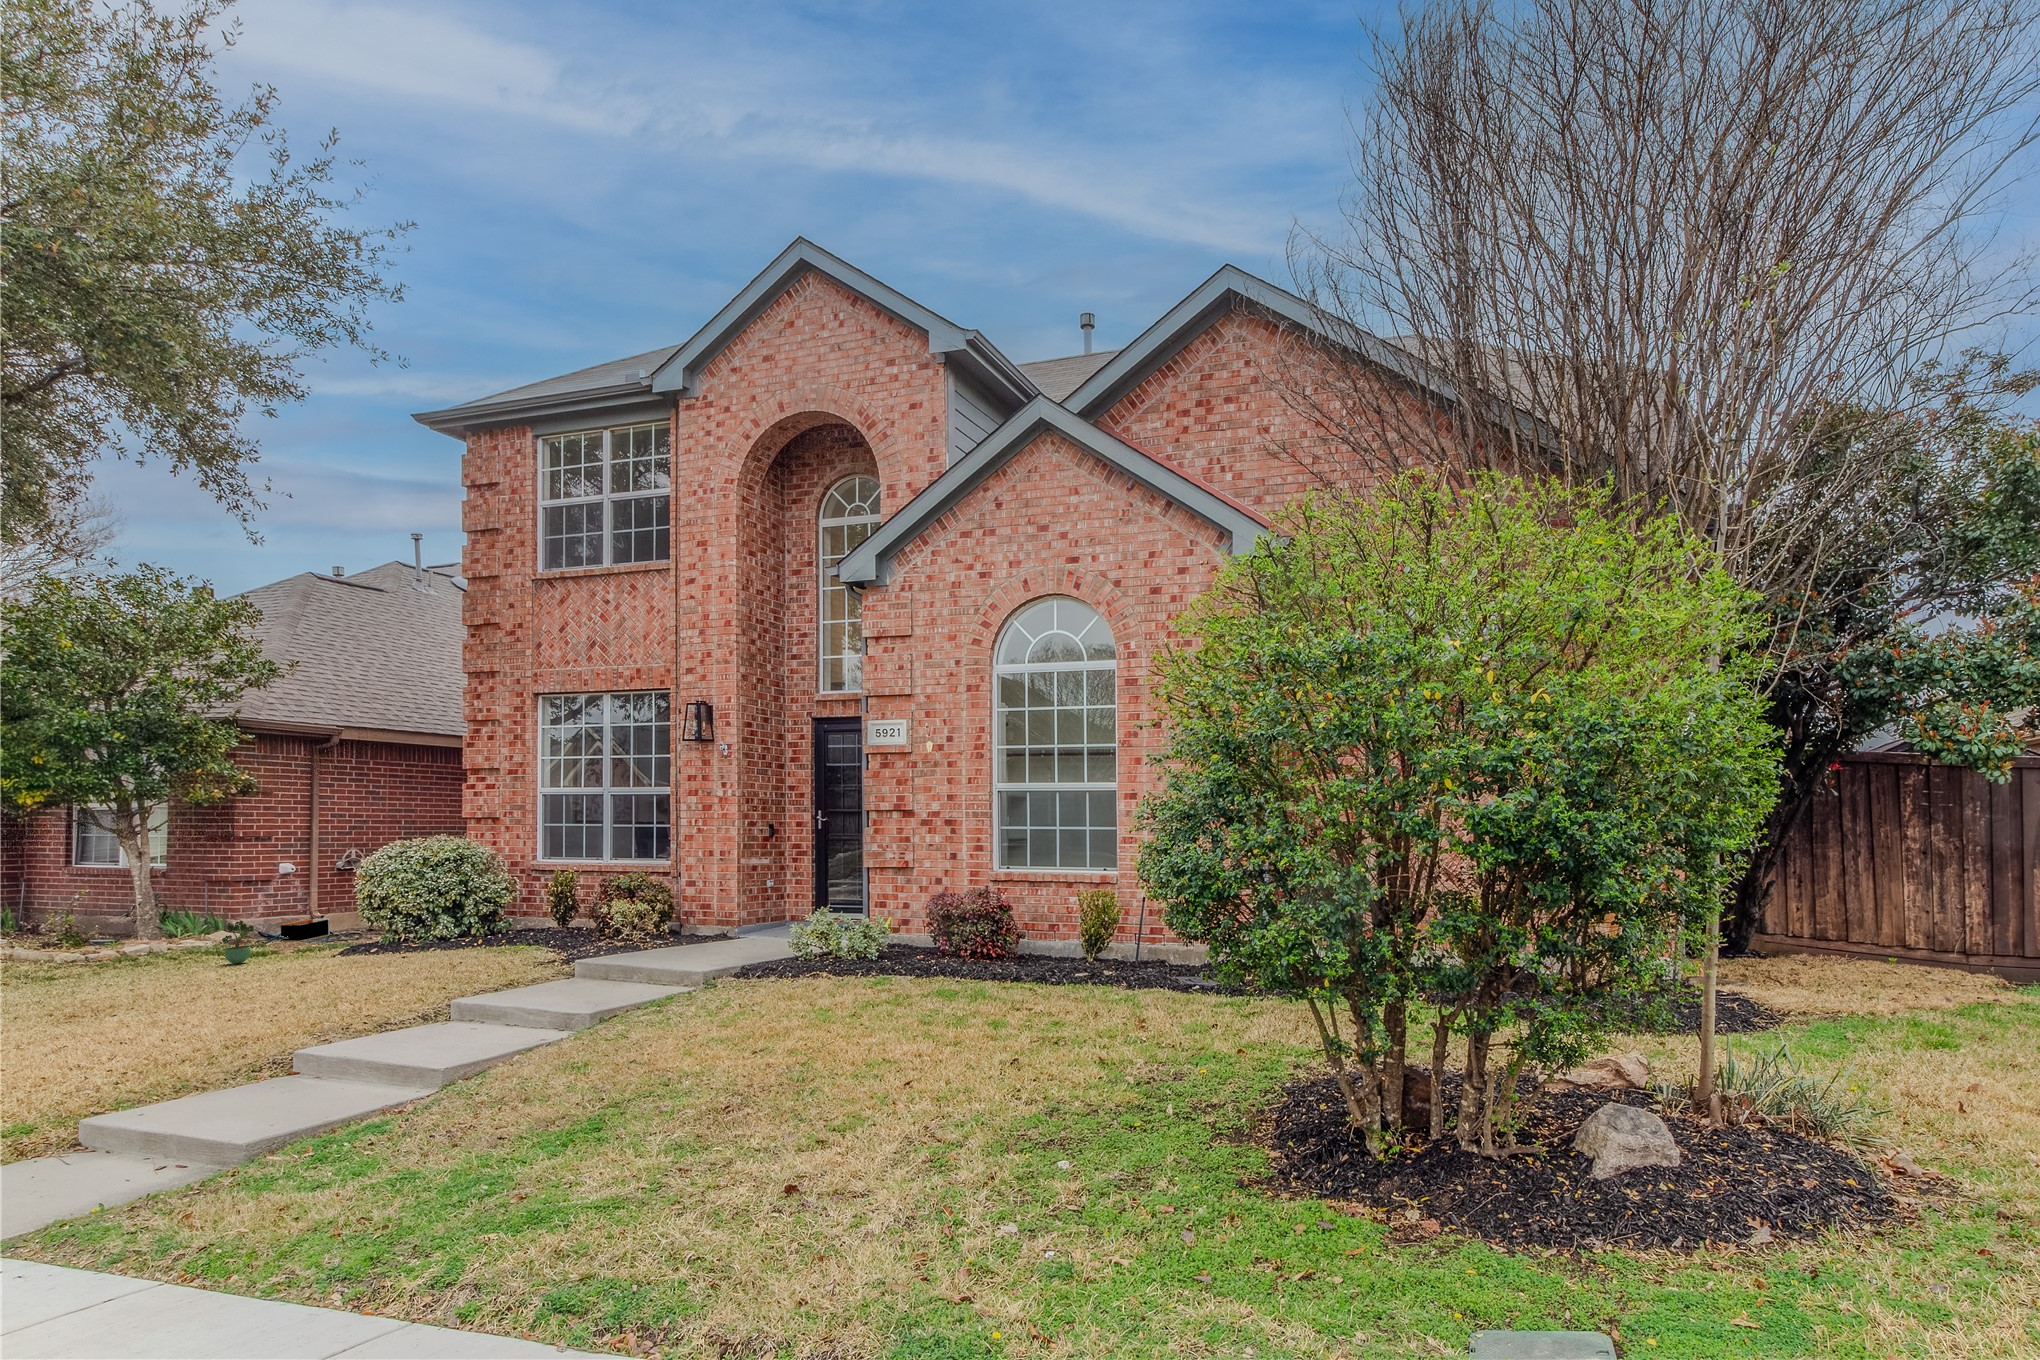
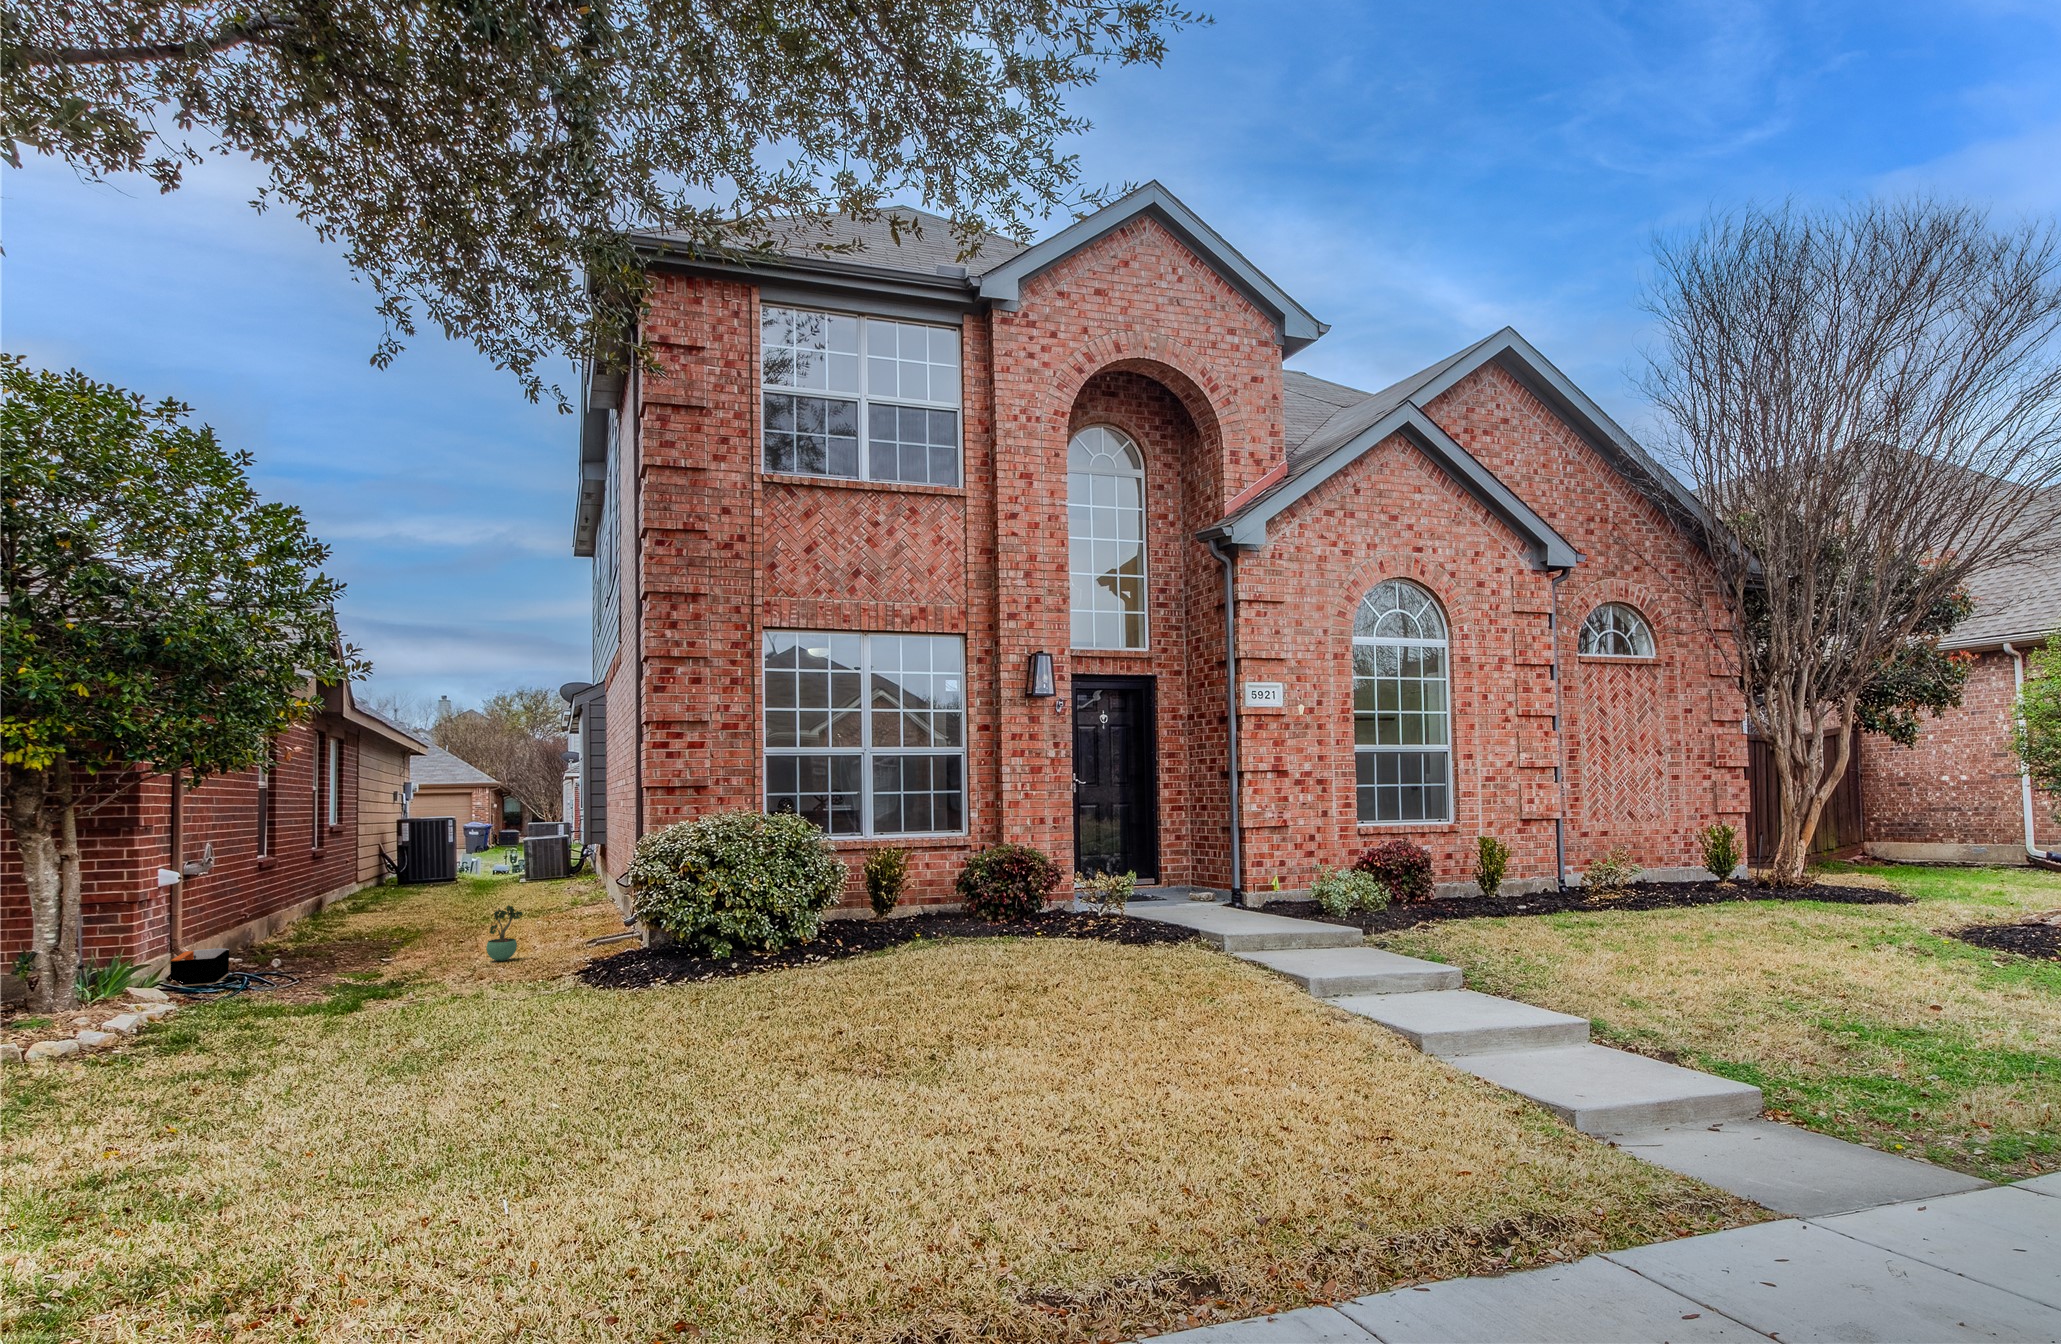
potted plant: present [222,921,254,964] -> present [486,905,523,961]

